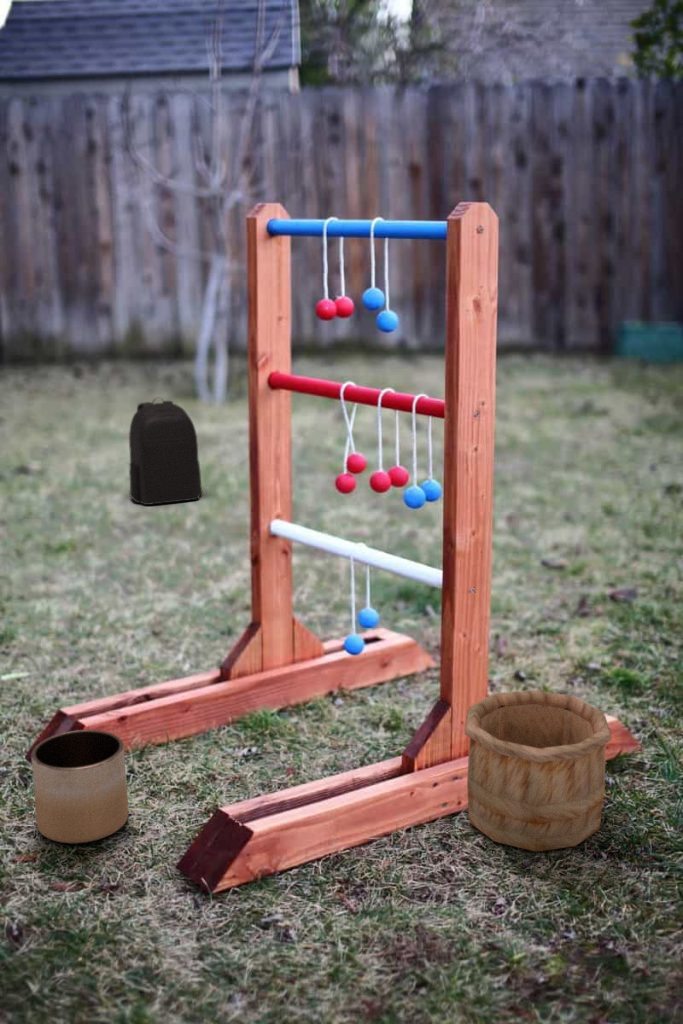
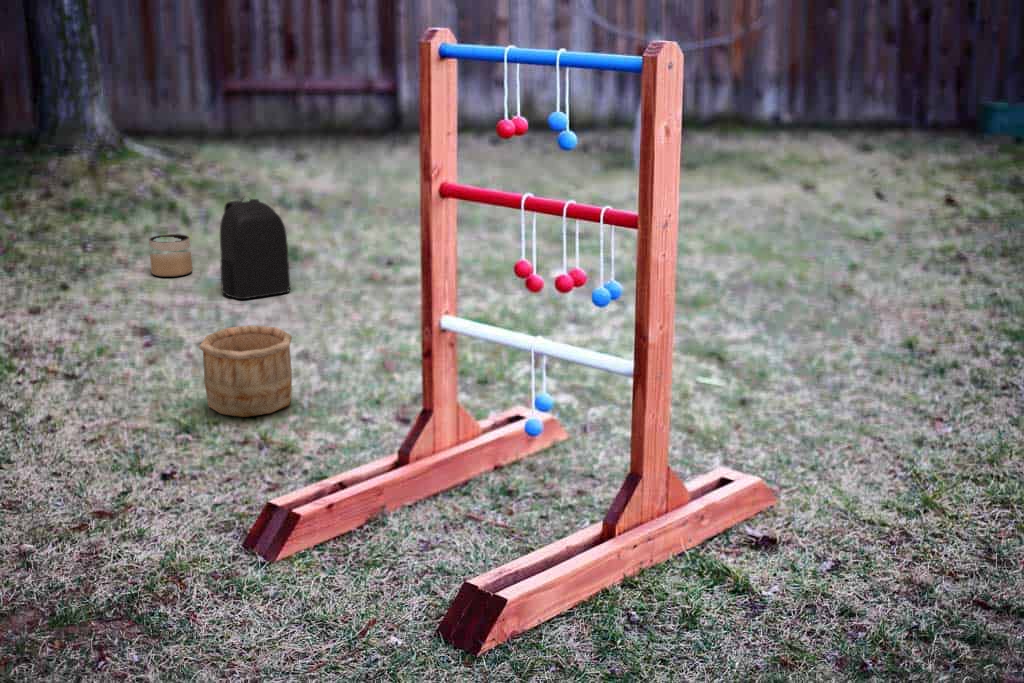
wooden bucket: present [465,690,611,852] -> present [199,325,292,417]
planter: present [32,730,129,844] -> present [149,234,192,277]

